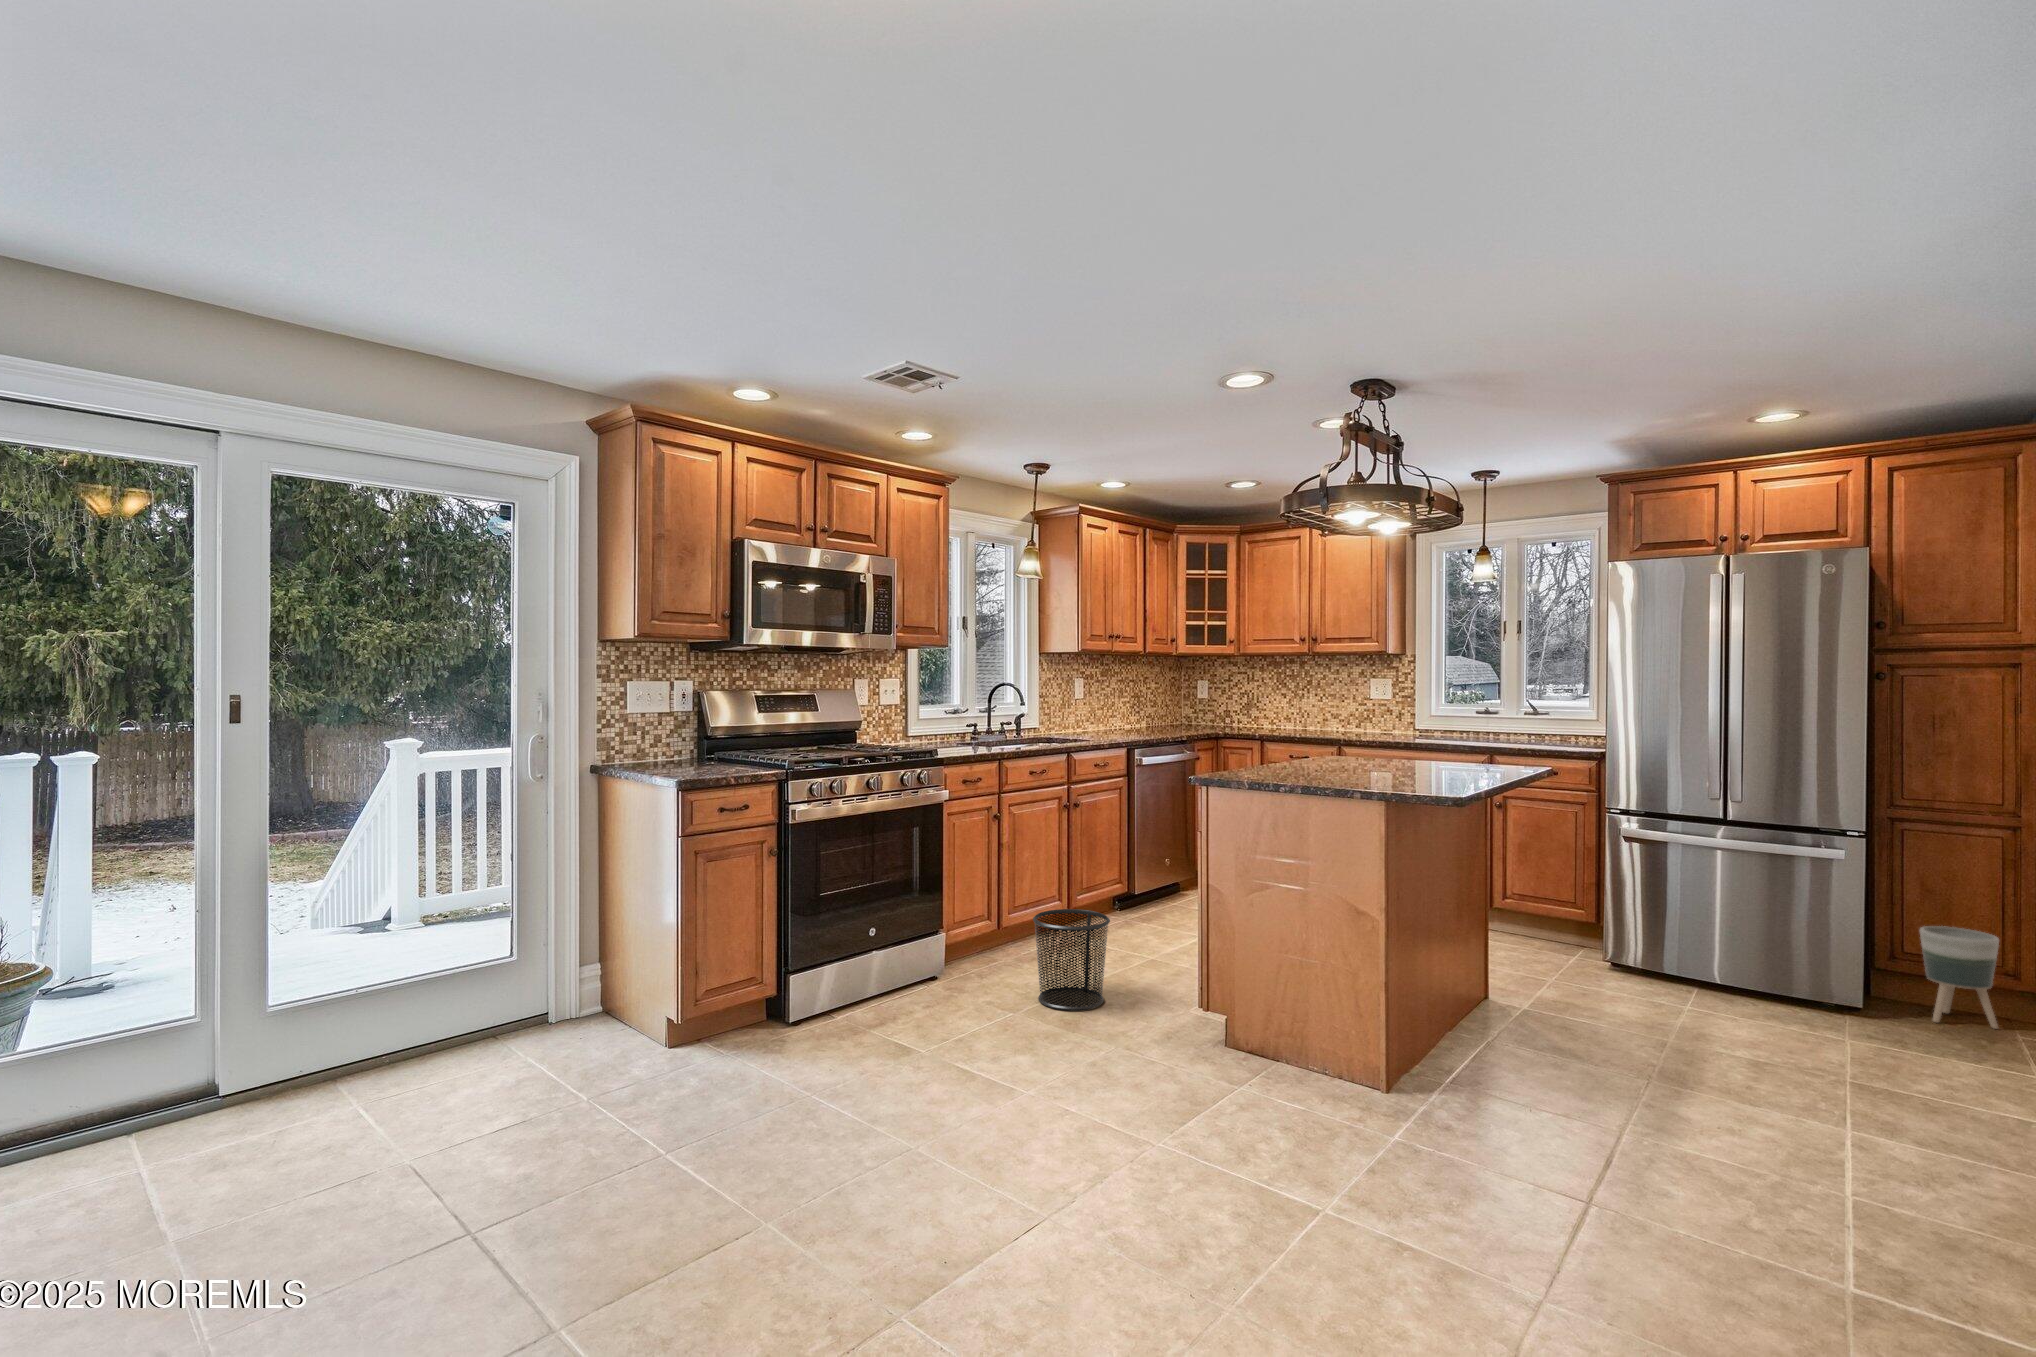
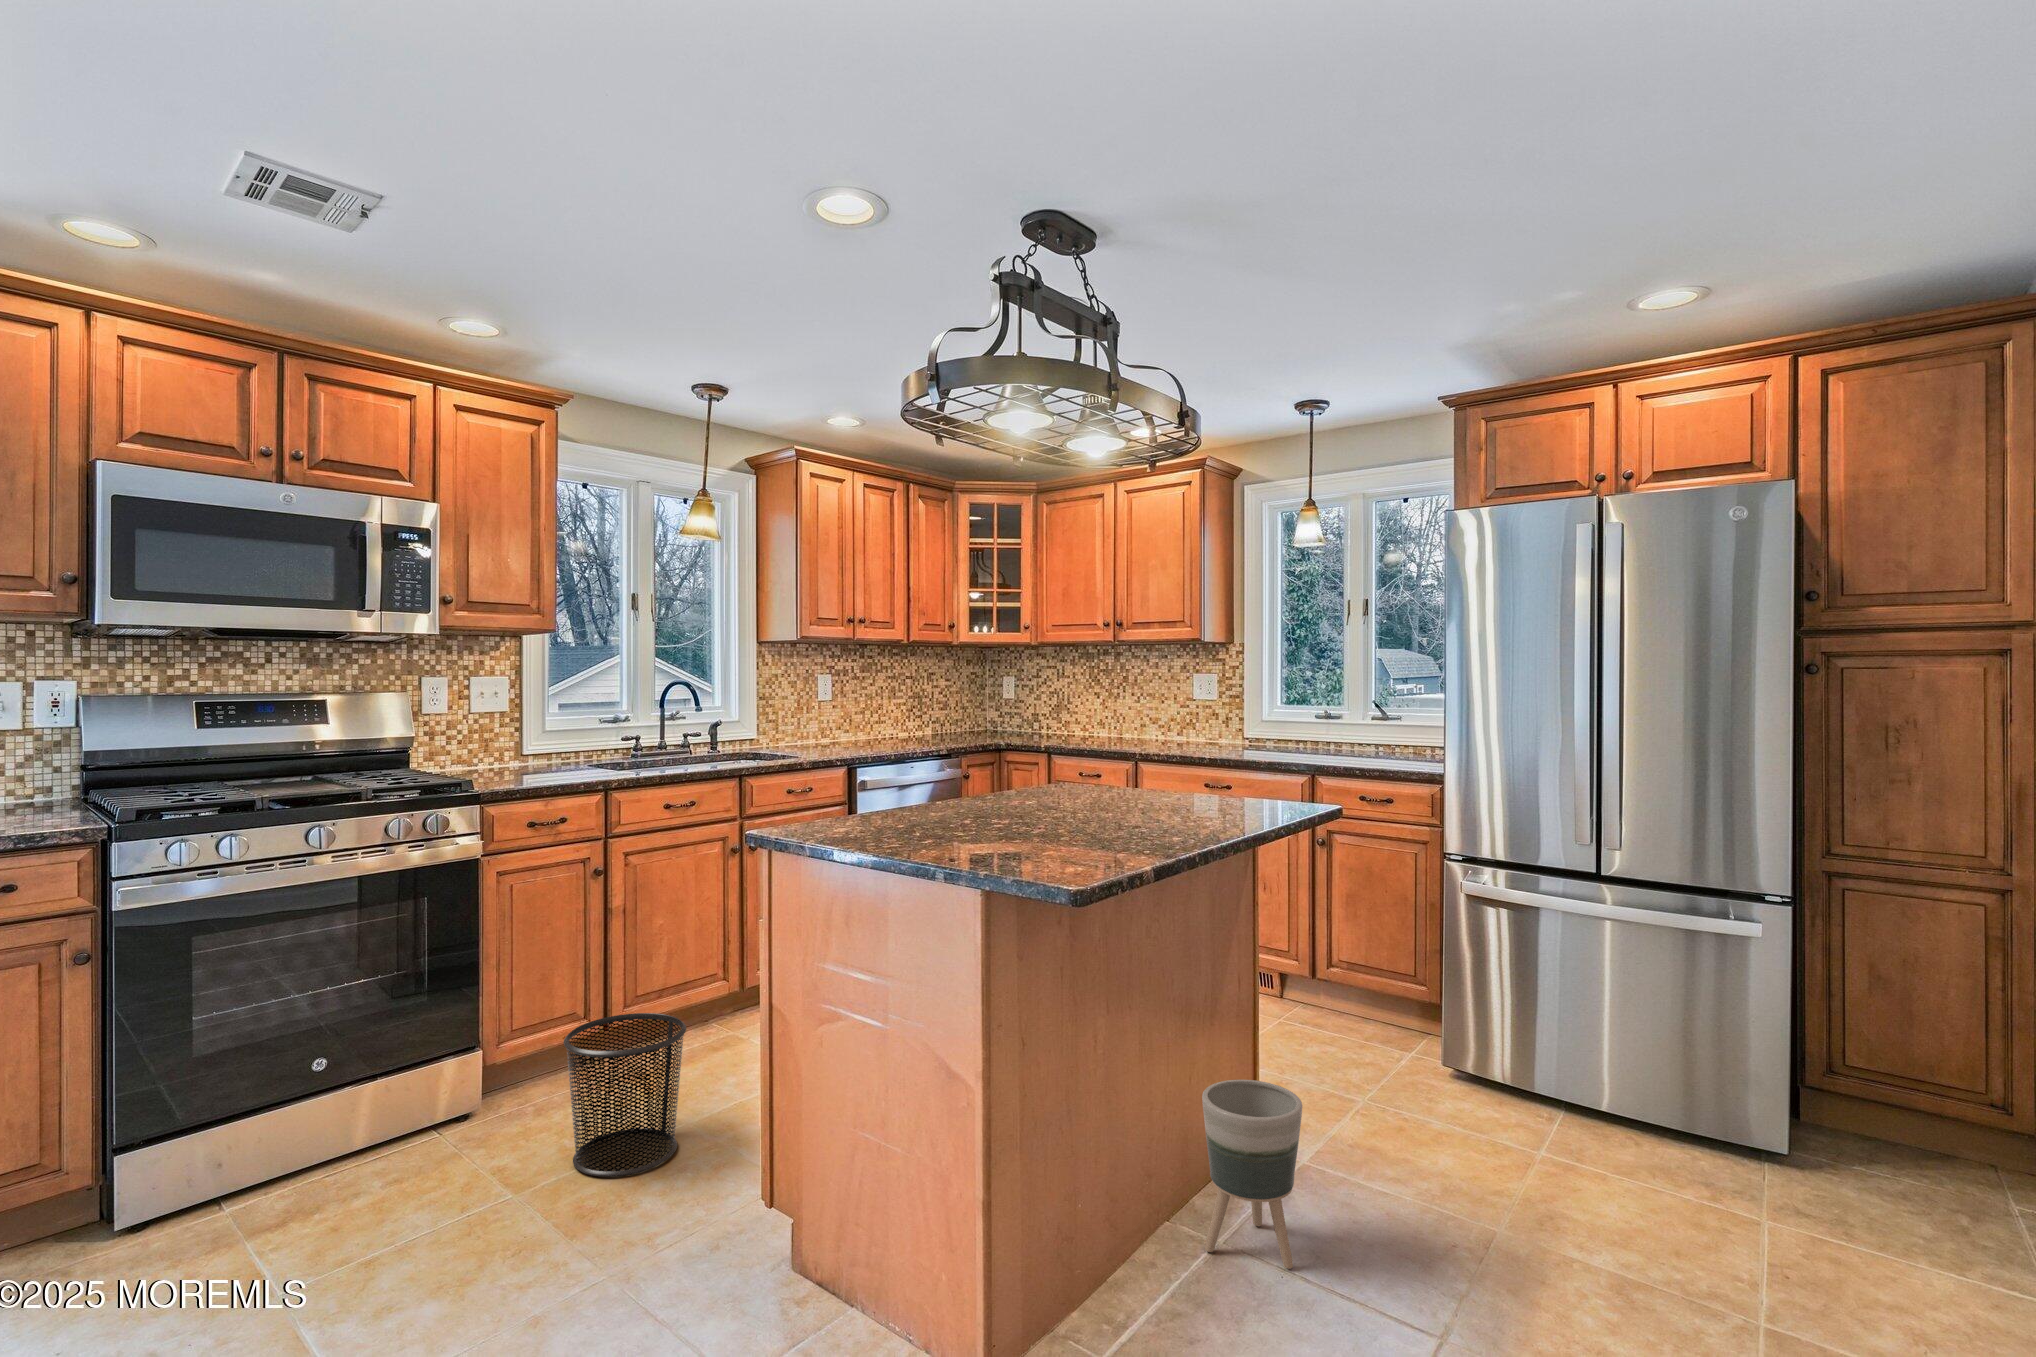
planter: present [1920,926,1999,1029] -> present [1202,1080,1302,1269]

